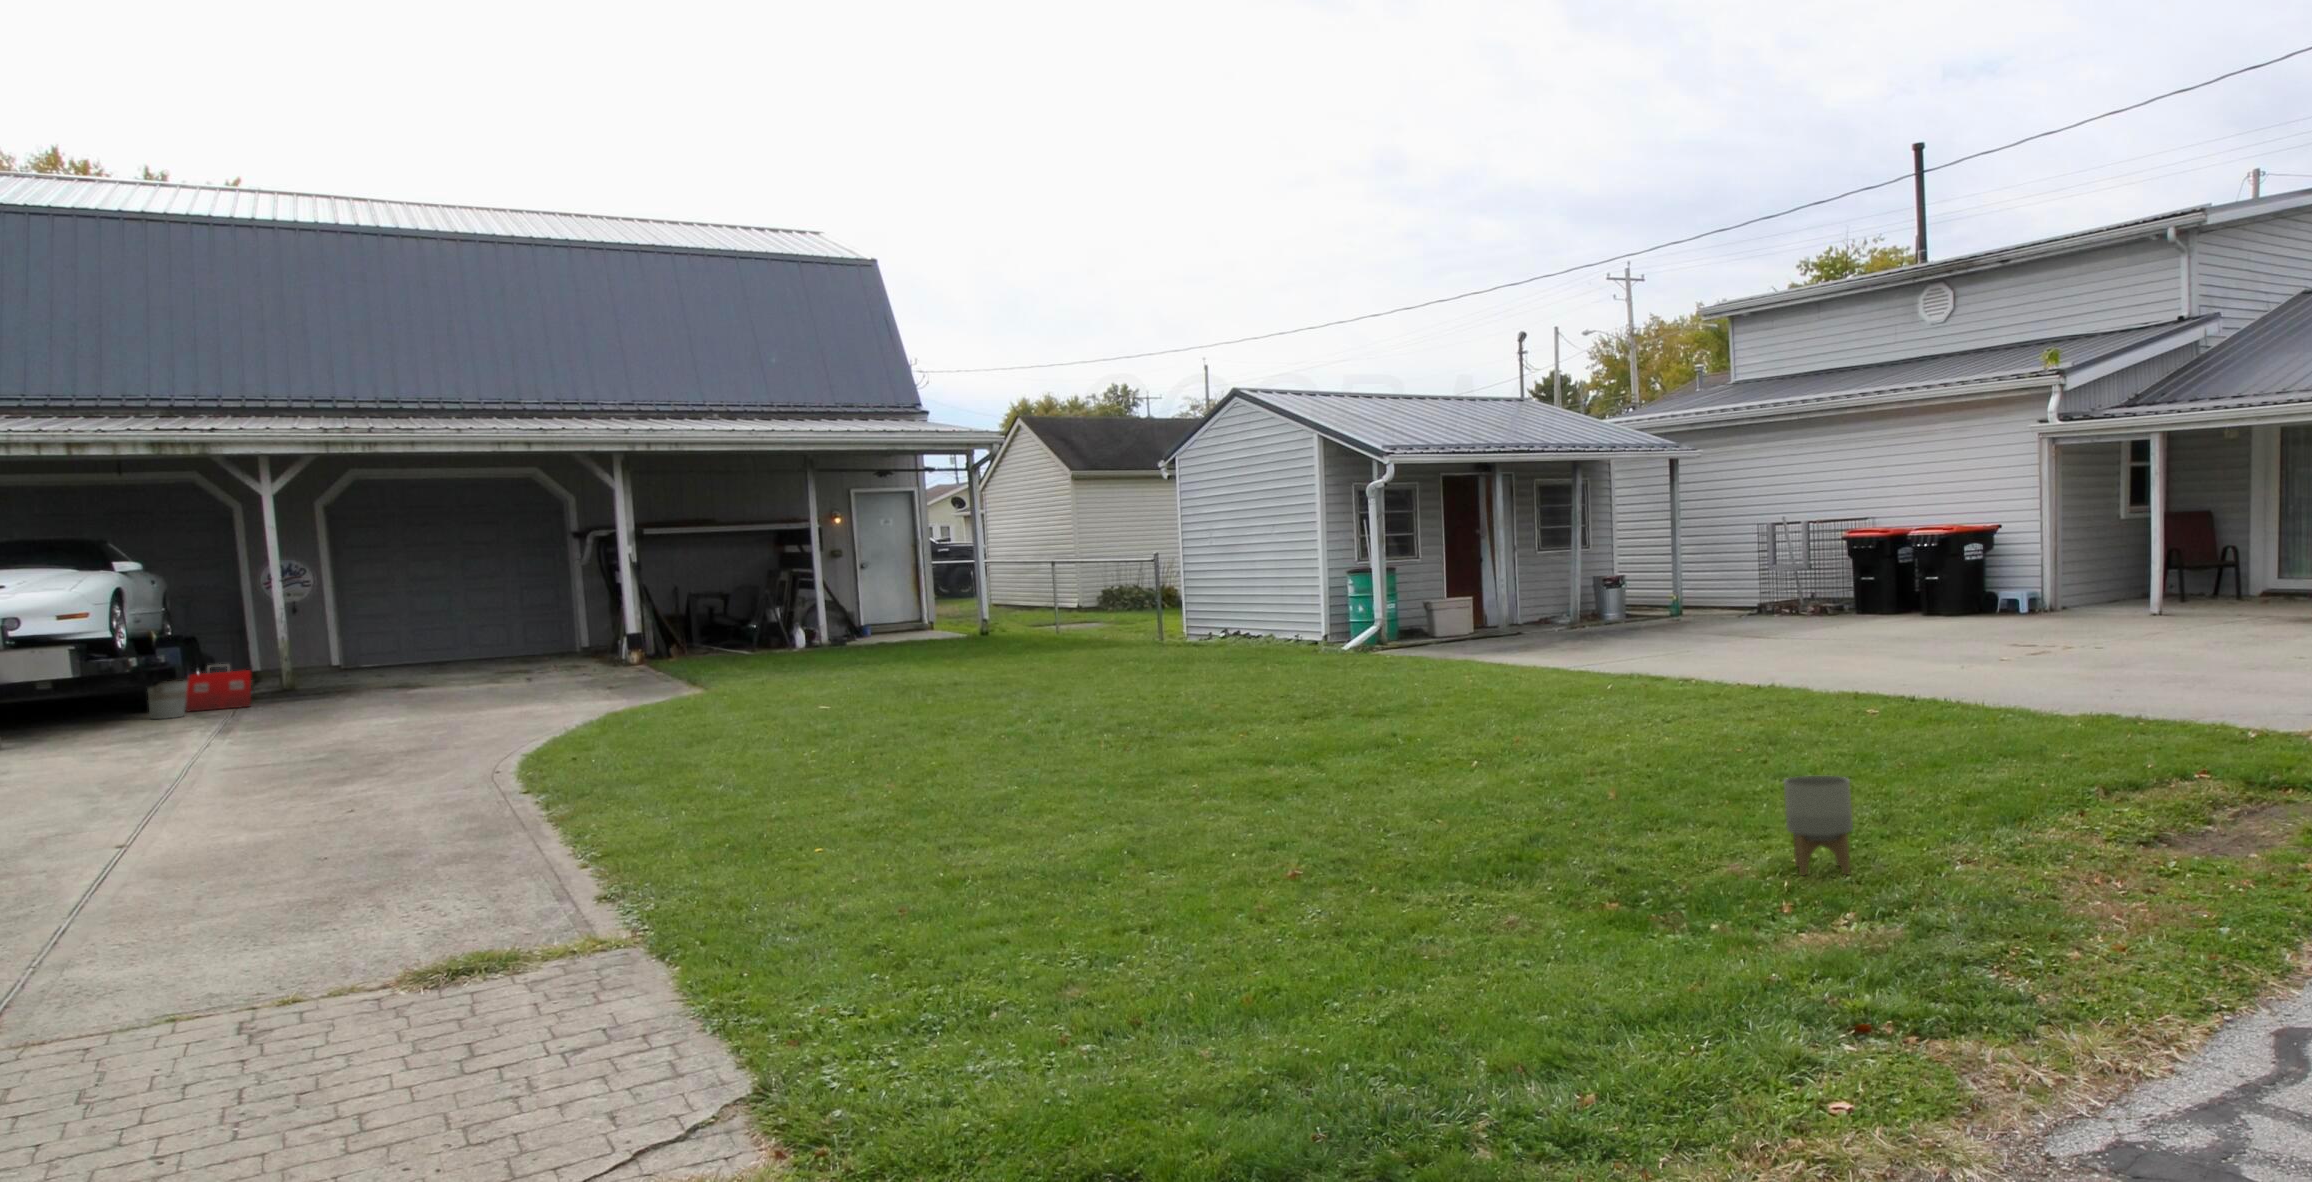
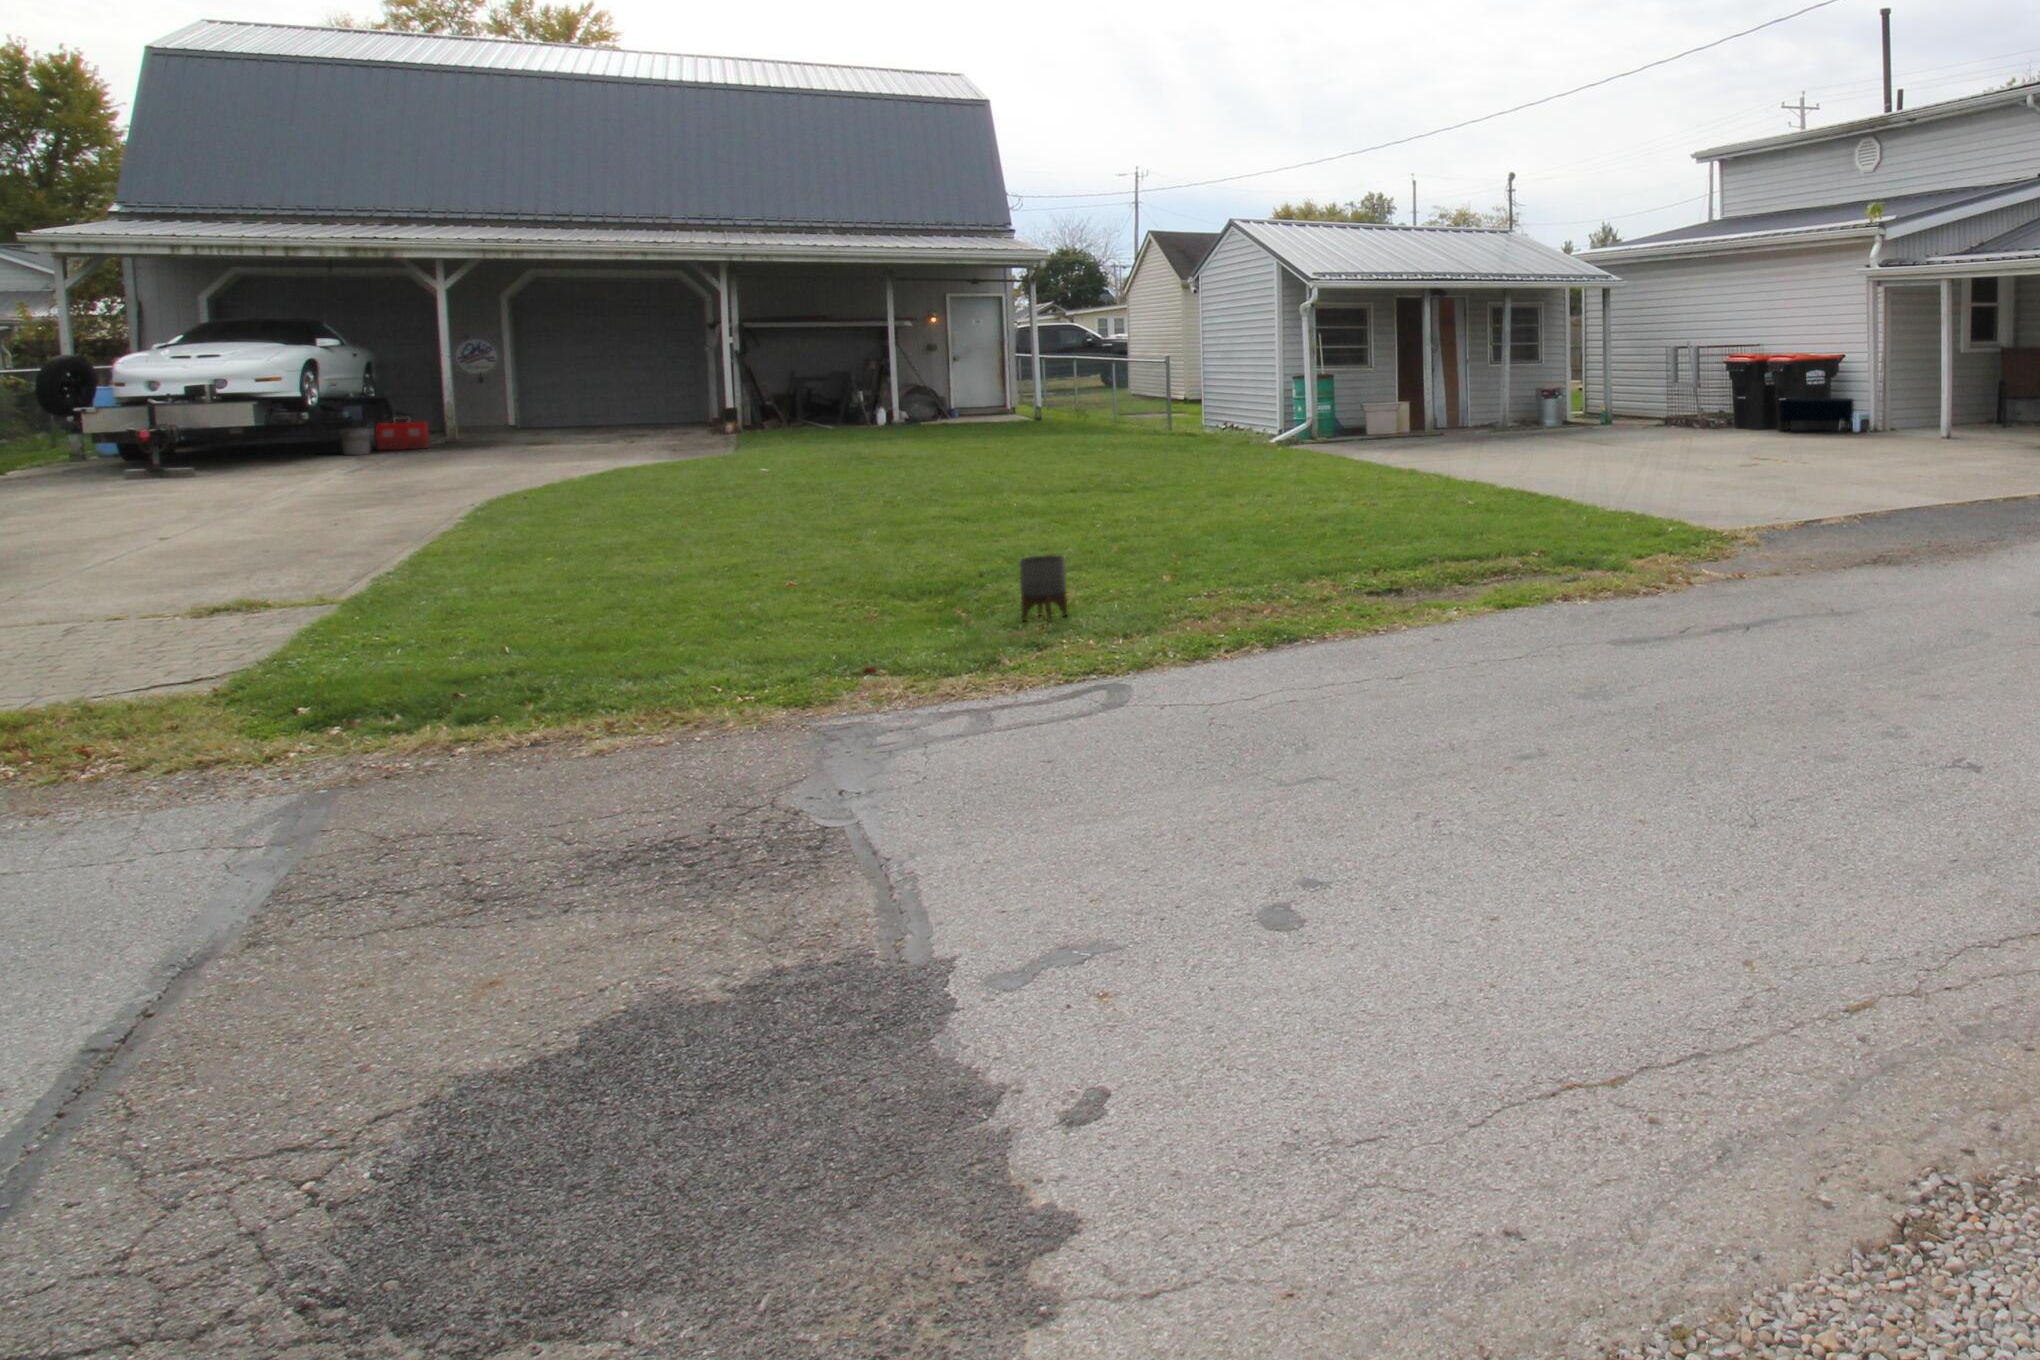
bench: none [1930,575,2019,617] -> present [1781,398,1854,430]

